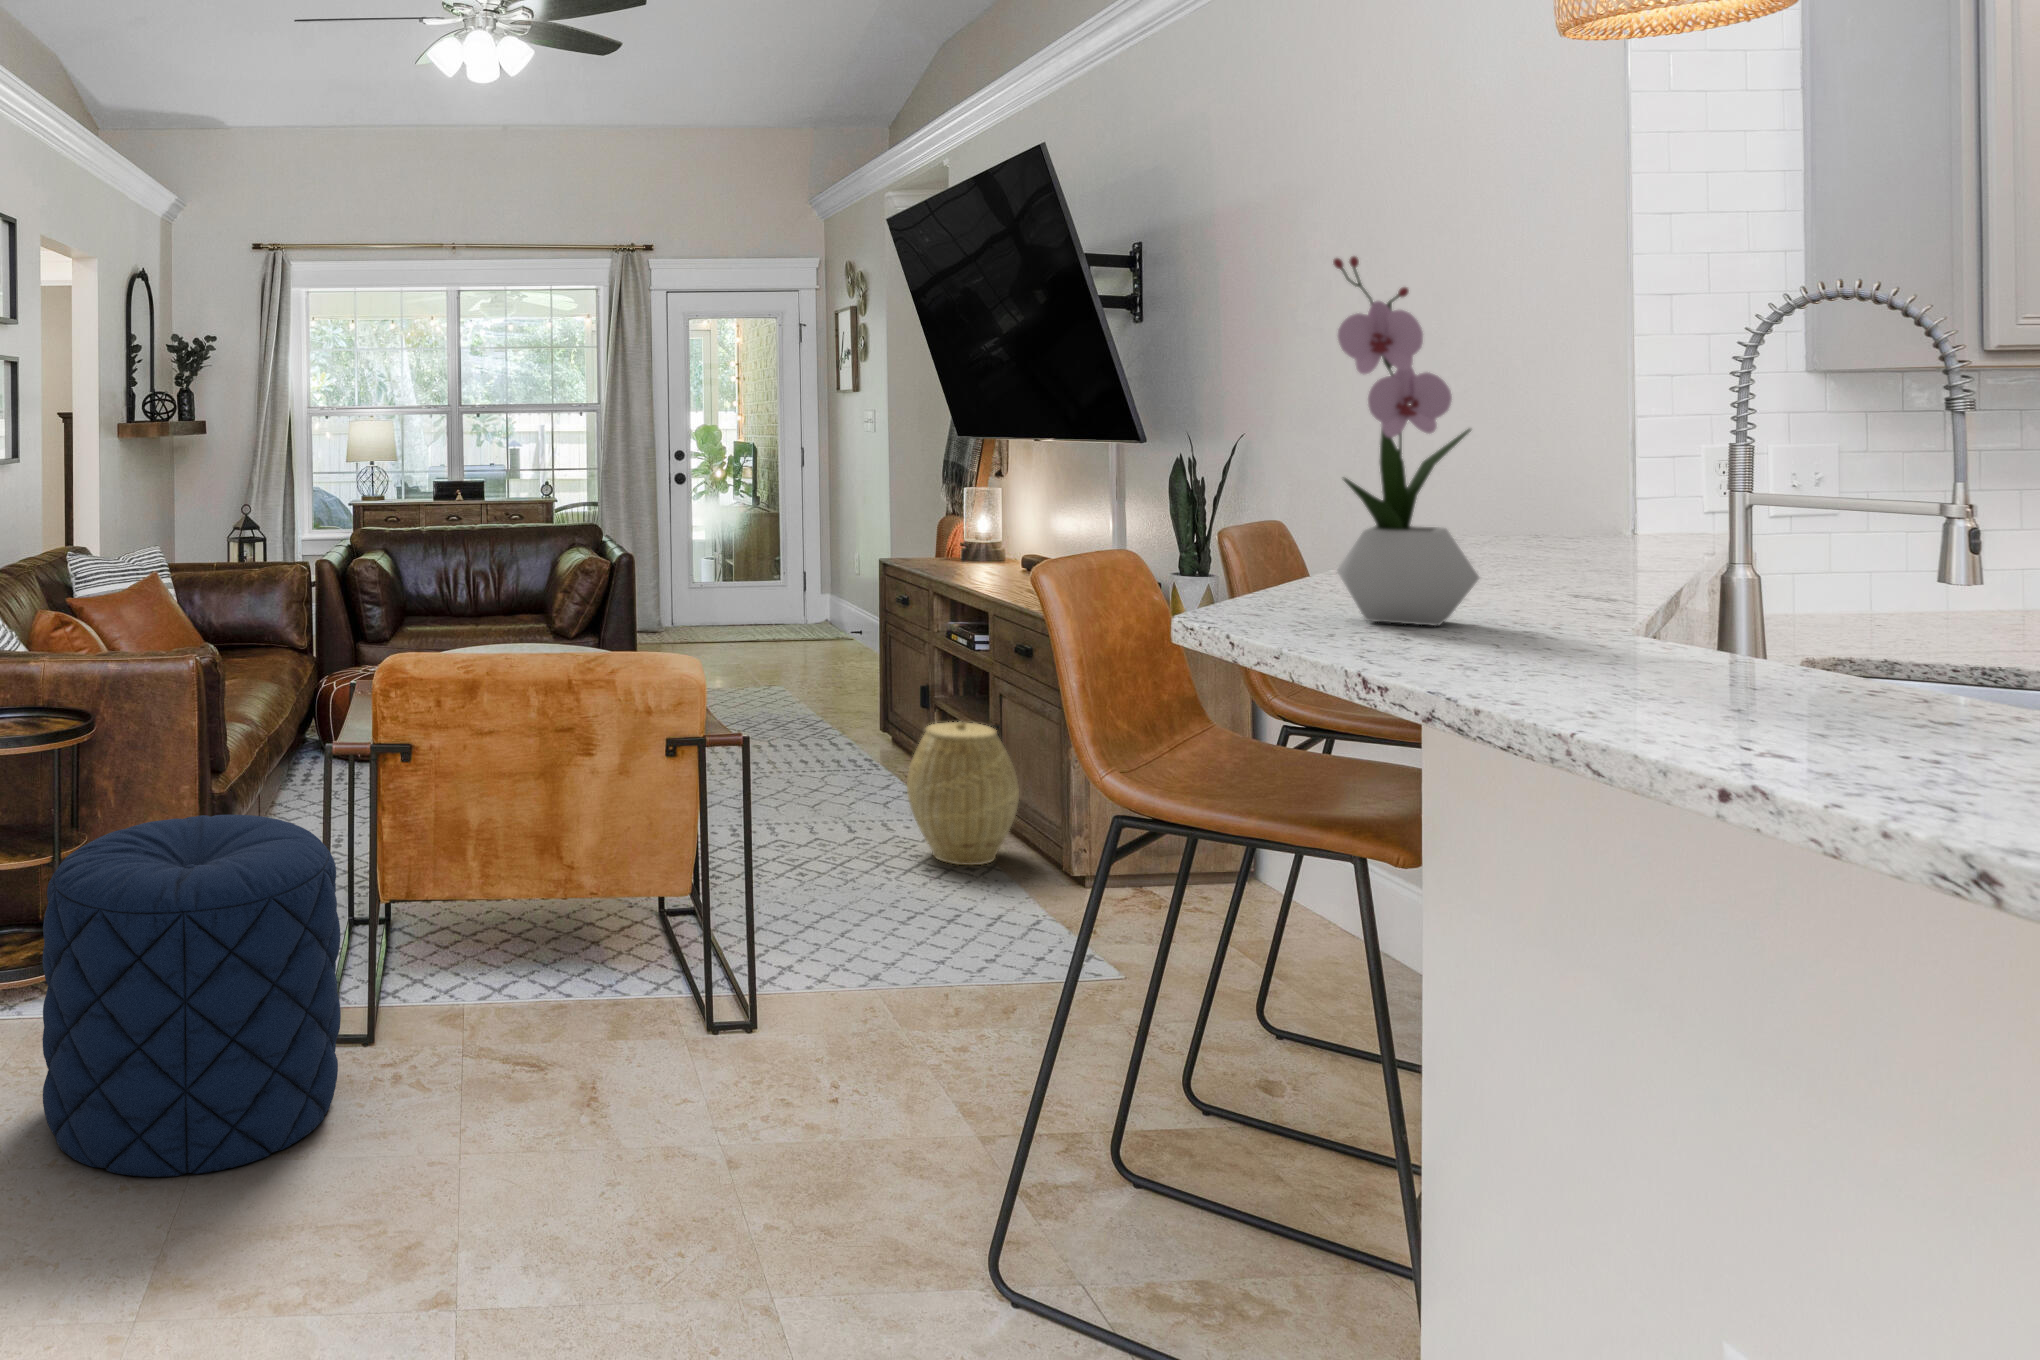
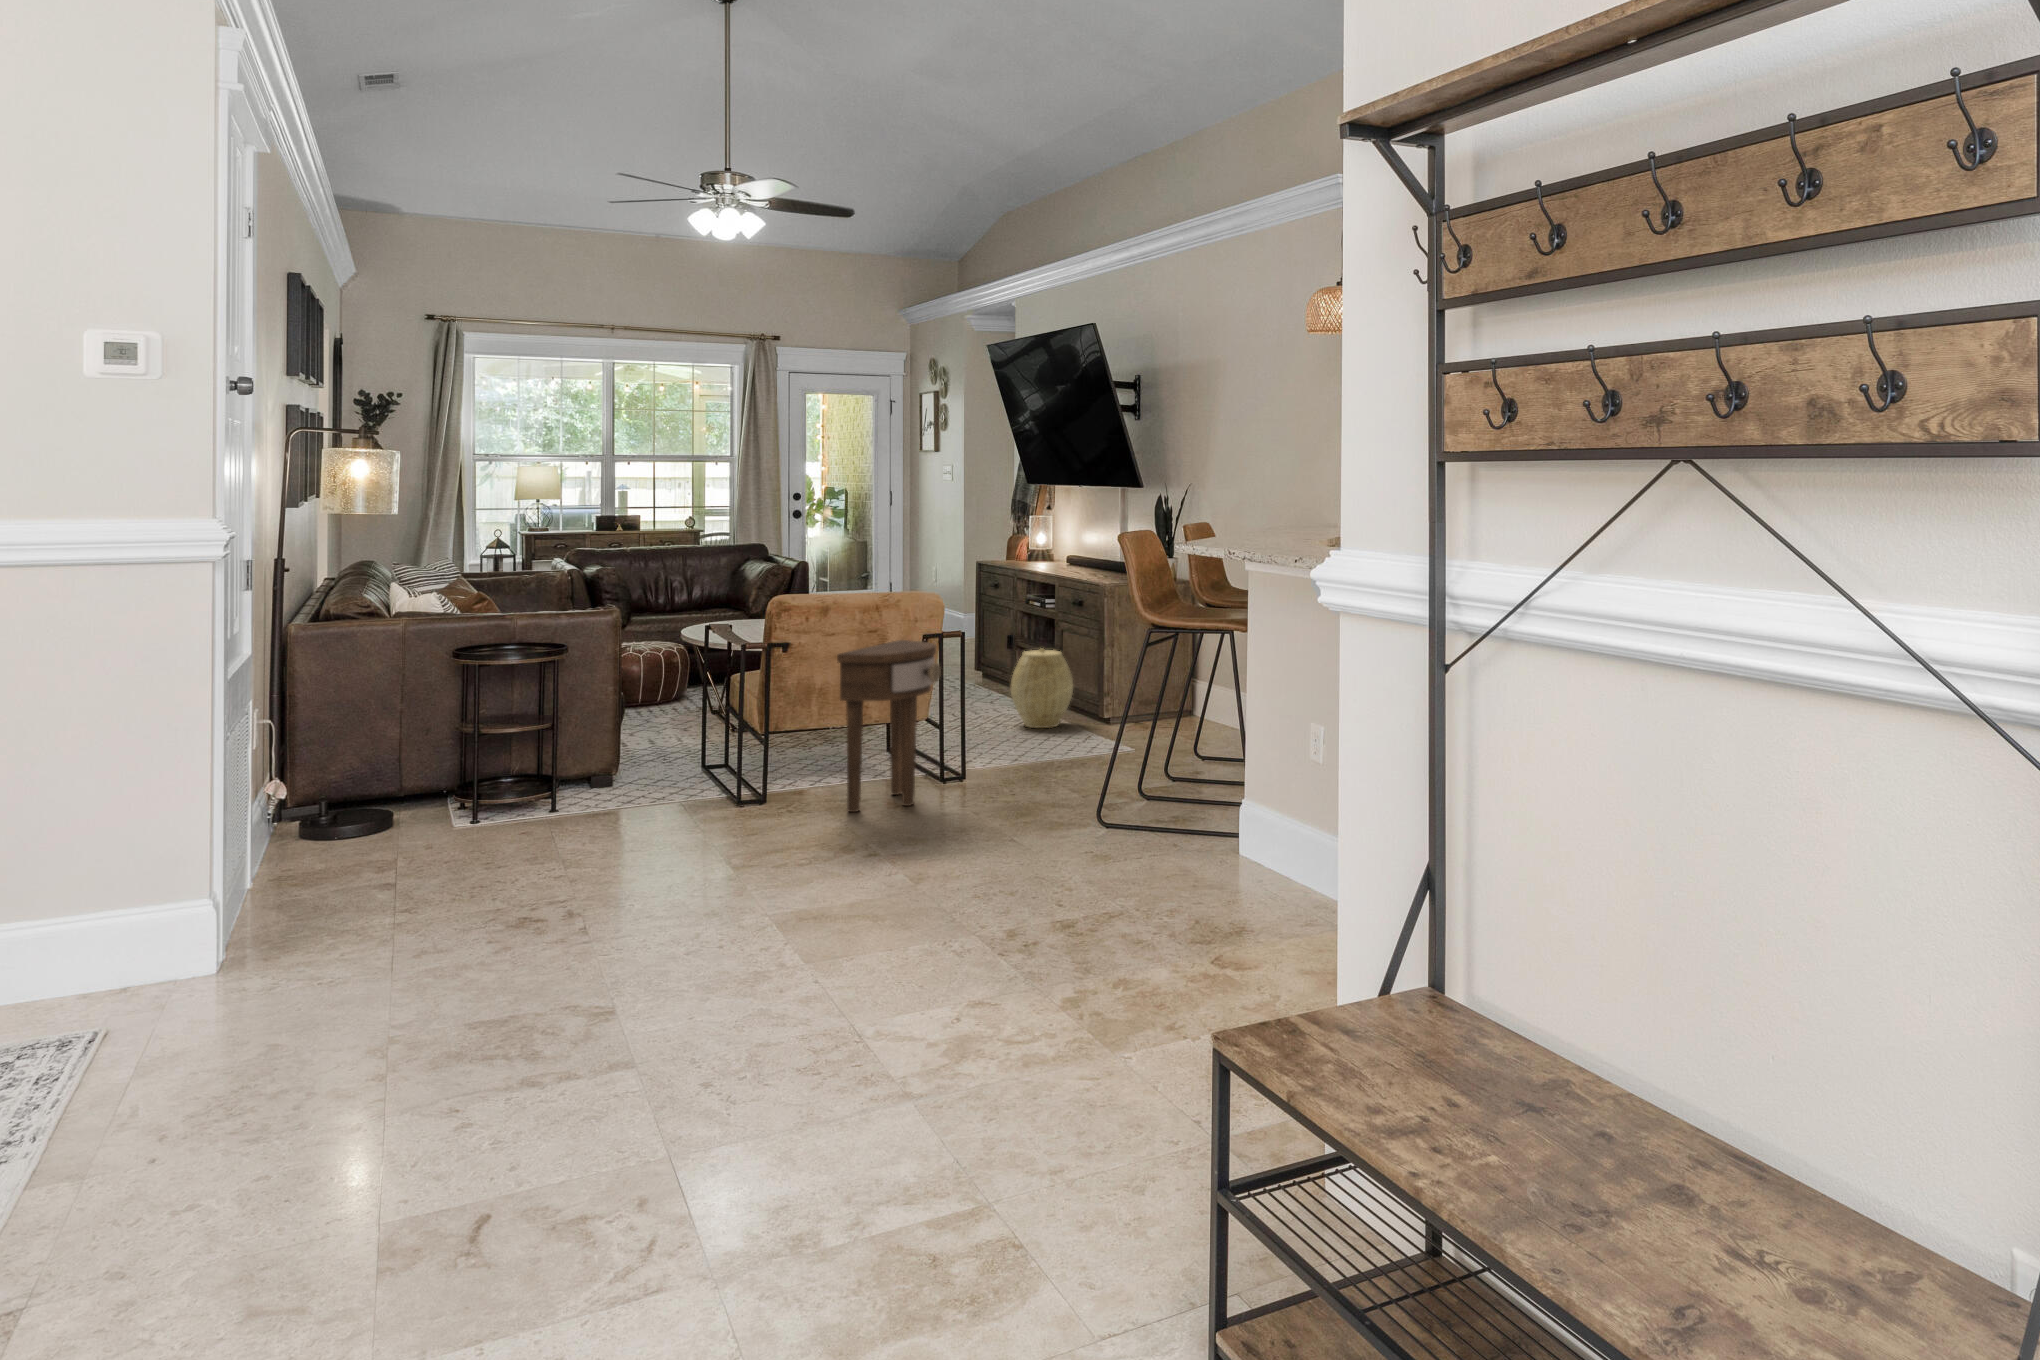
flower arrangement: present [1333,256,1479,626] -> none [1224,425,1264,541]
side table: none [467,743,682,1106] -> present [837,640,941,812]
pouf: present [43,815,341,1177] -> none [609,681,770,844]

